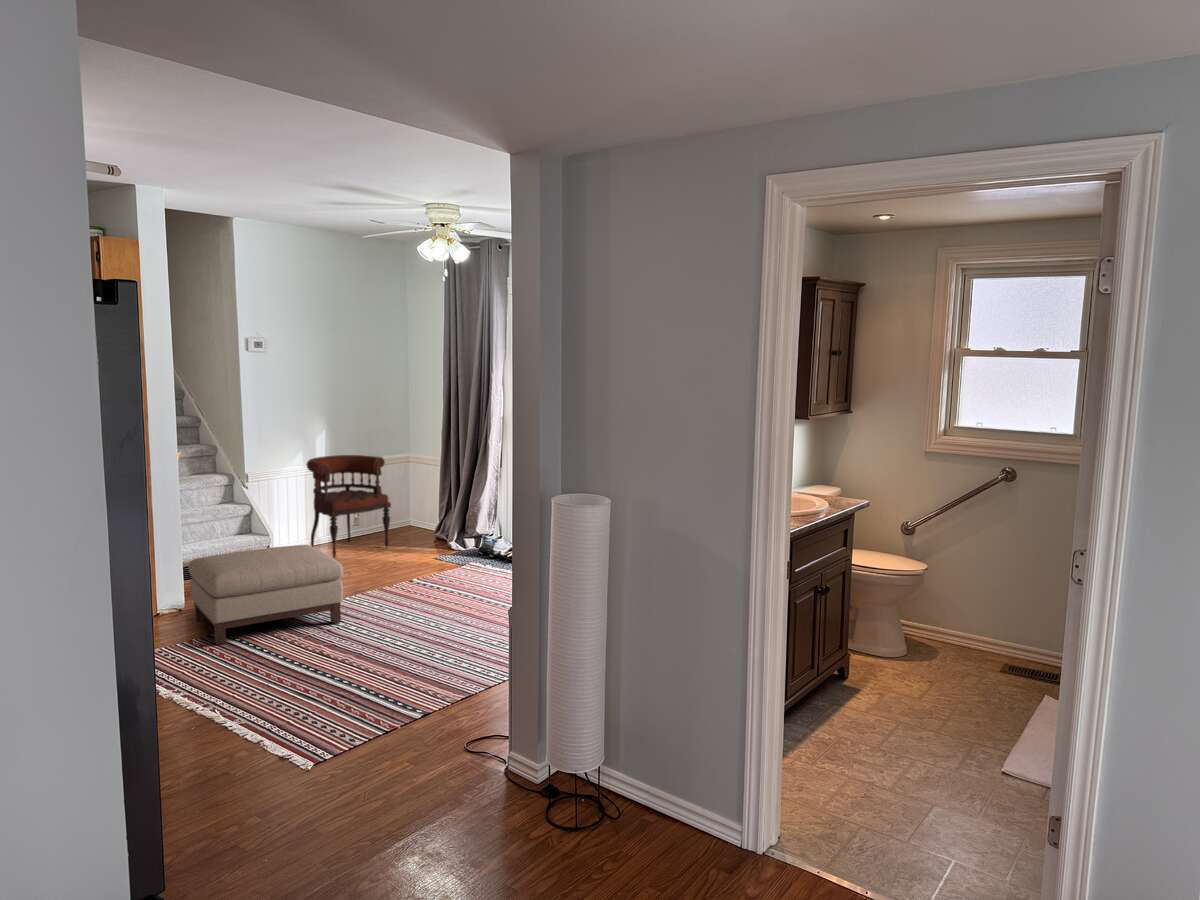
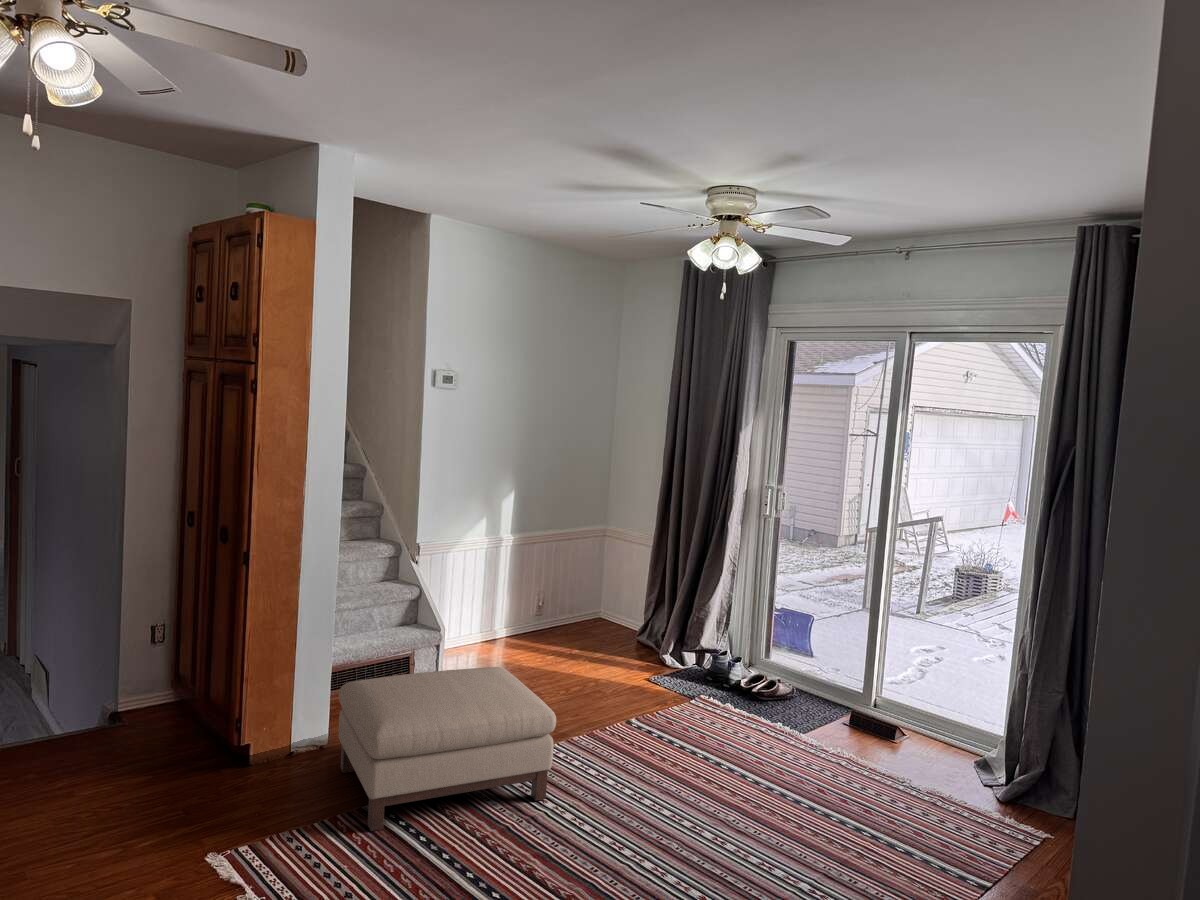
armchair: present [306,455,391,558] -> none [486,527,592,666]

